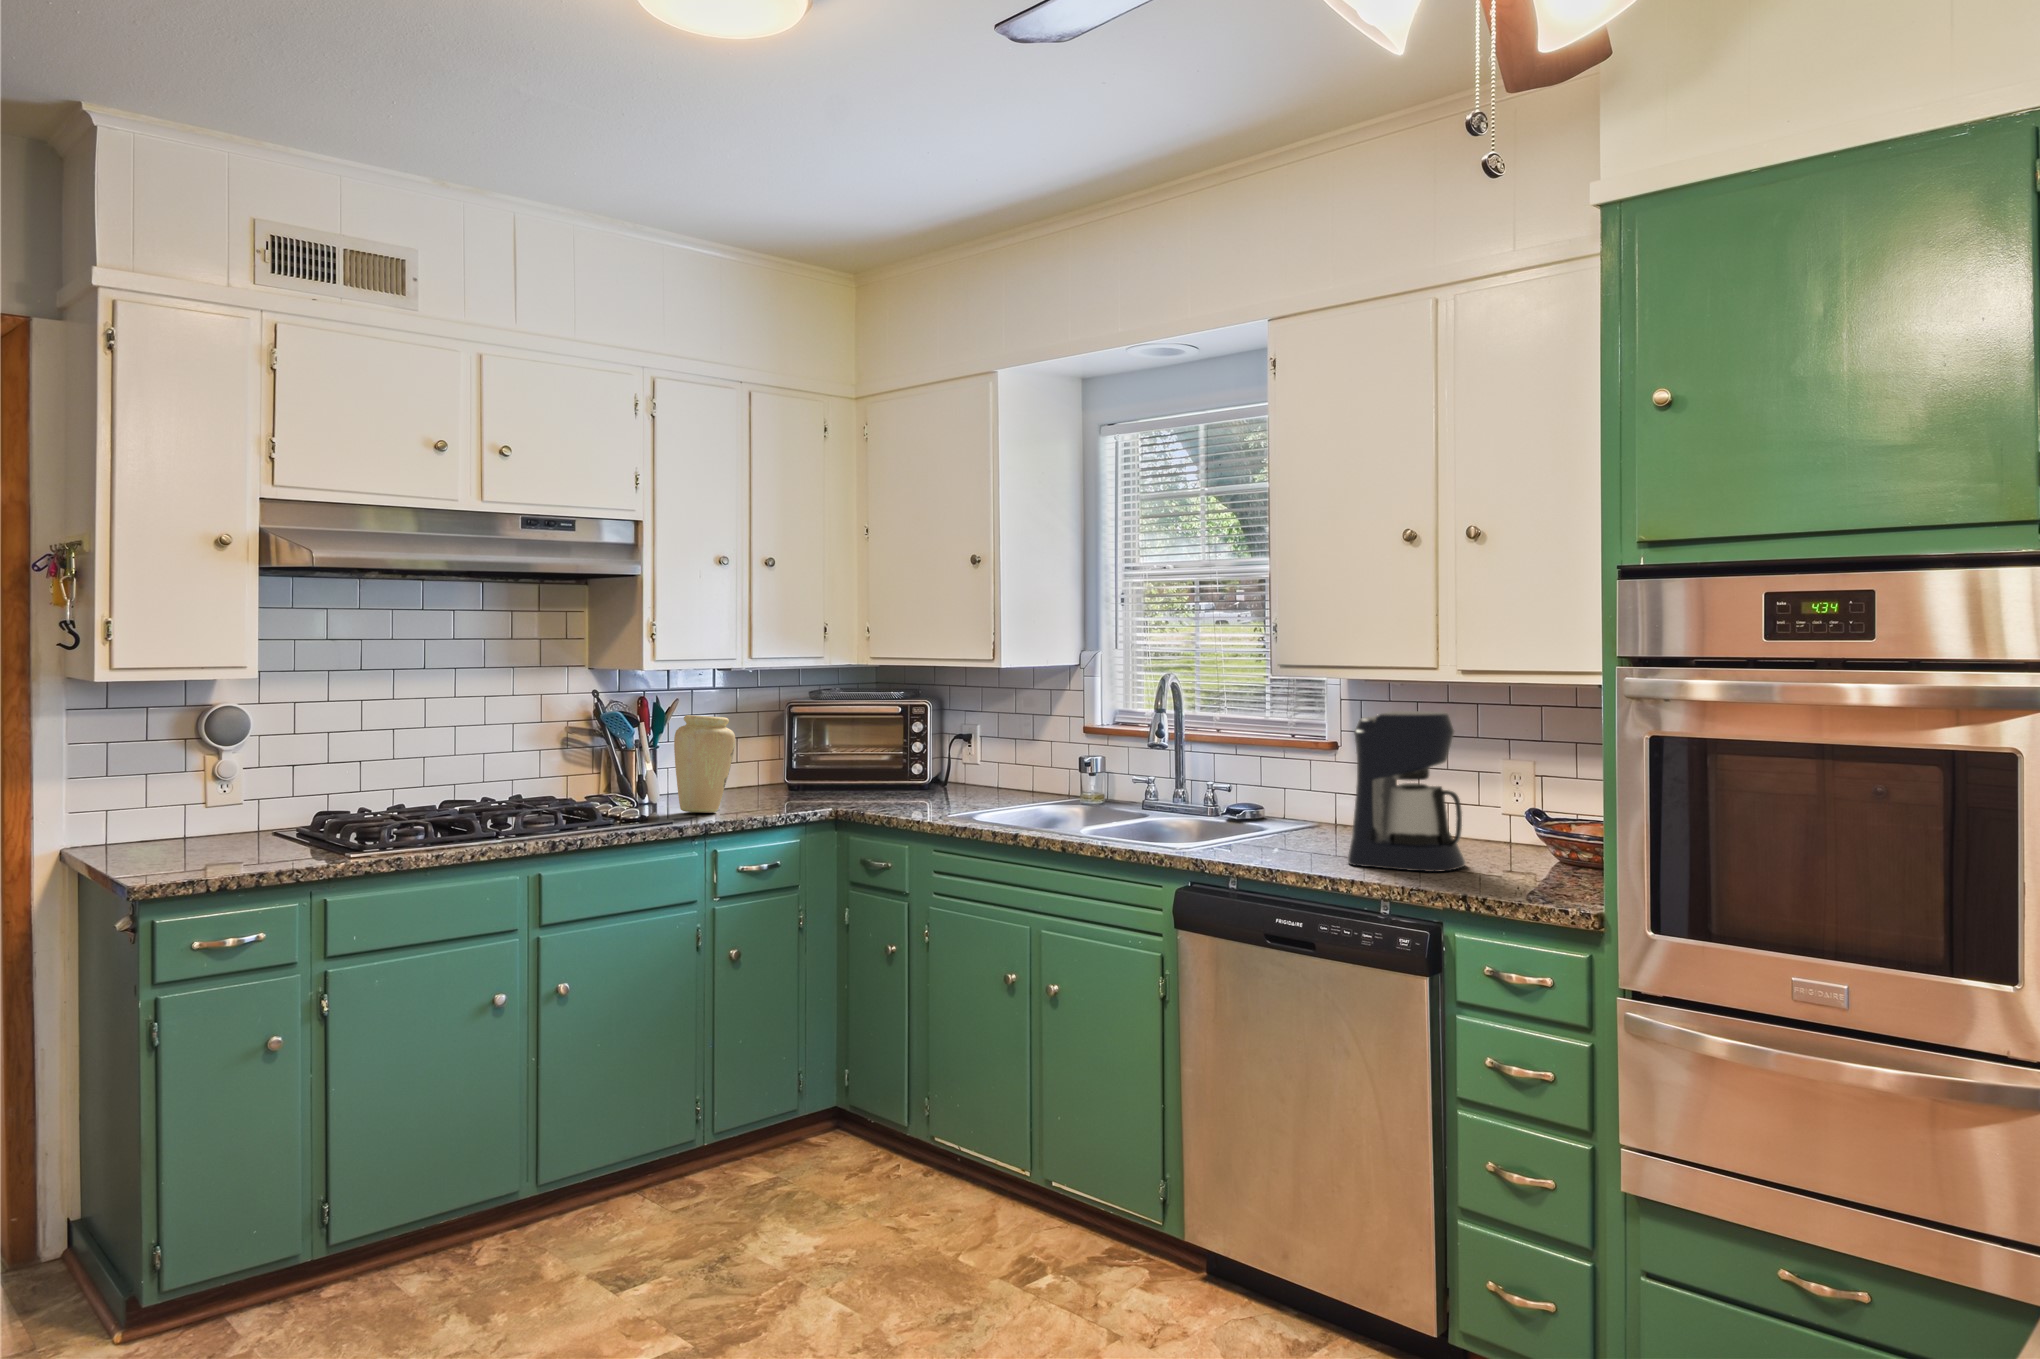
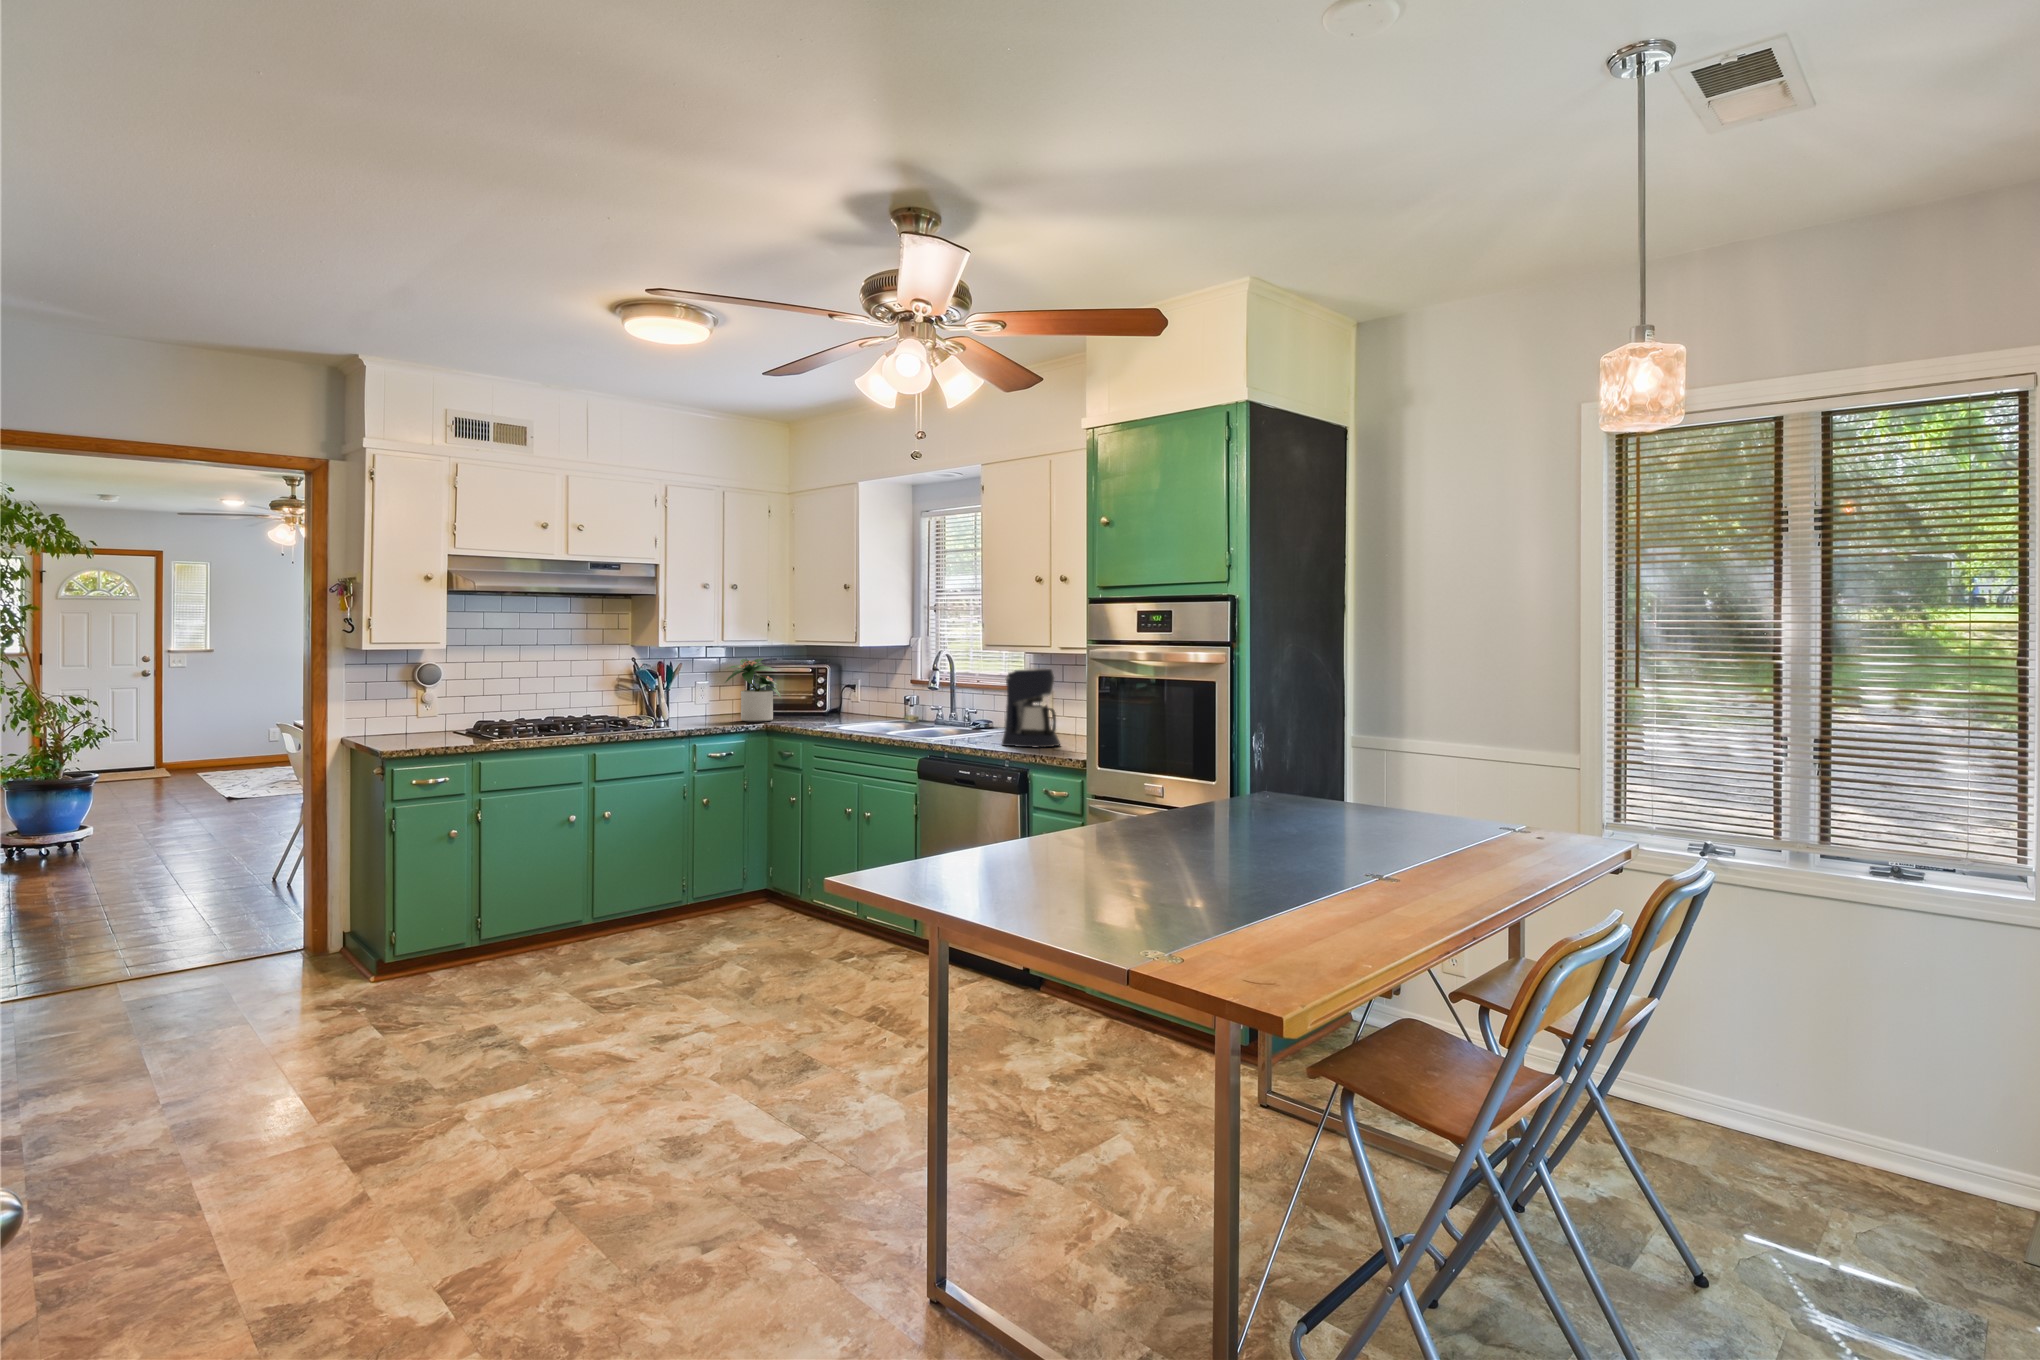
potted plant: none [756,688,855,802] -> present [726,658,781,722]
vase: present [674,715,735,813] -> none [674,672,709,725]

